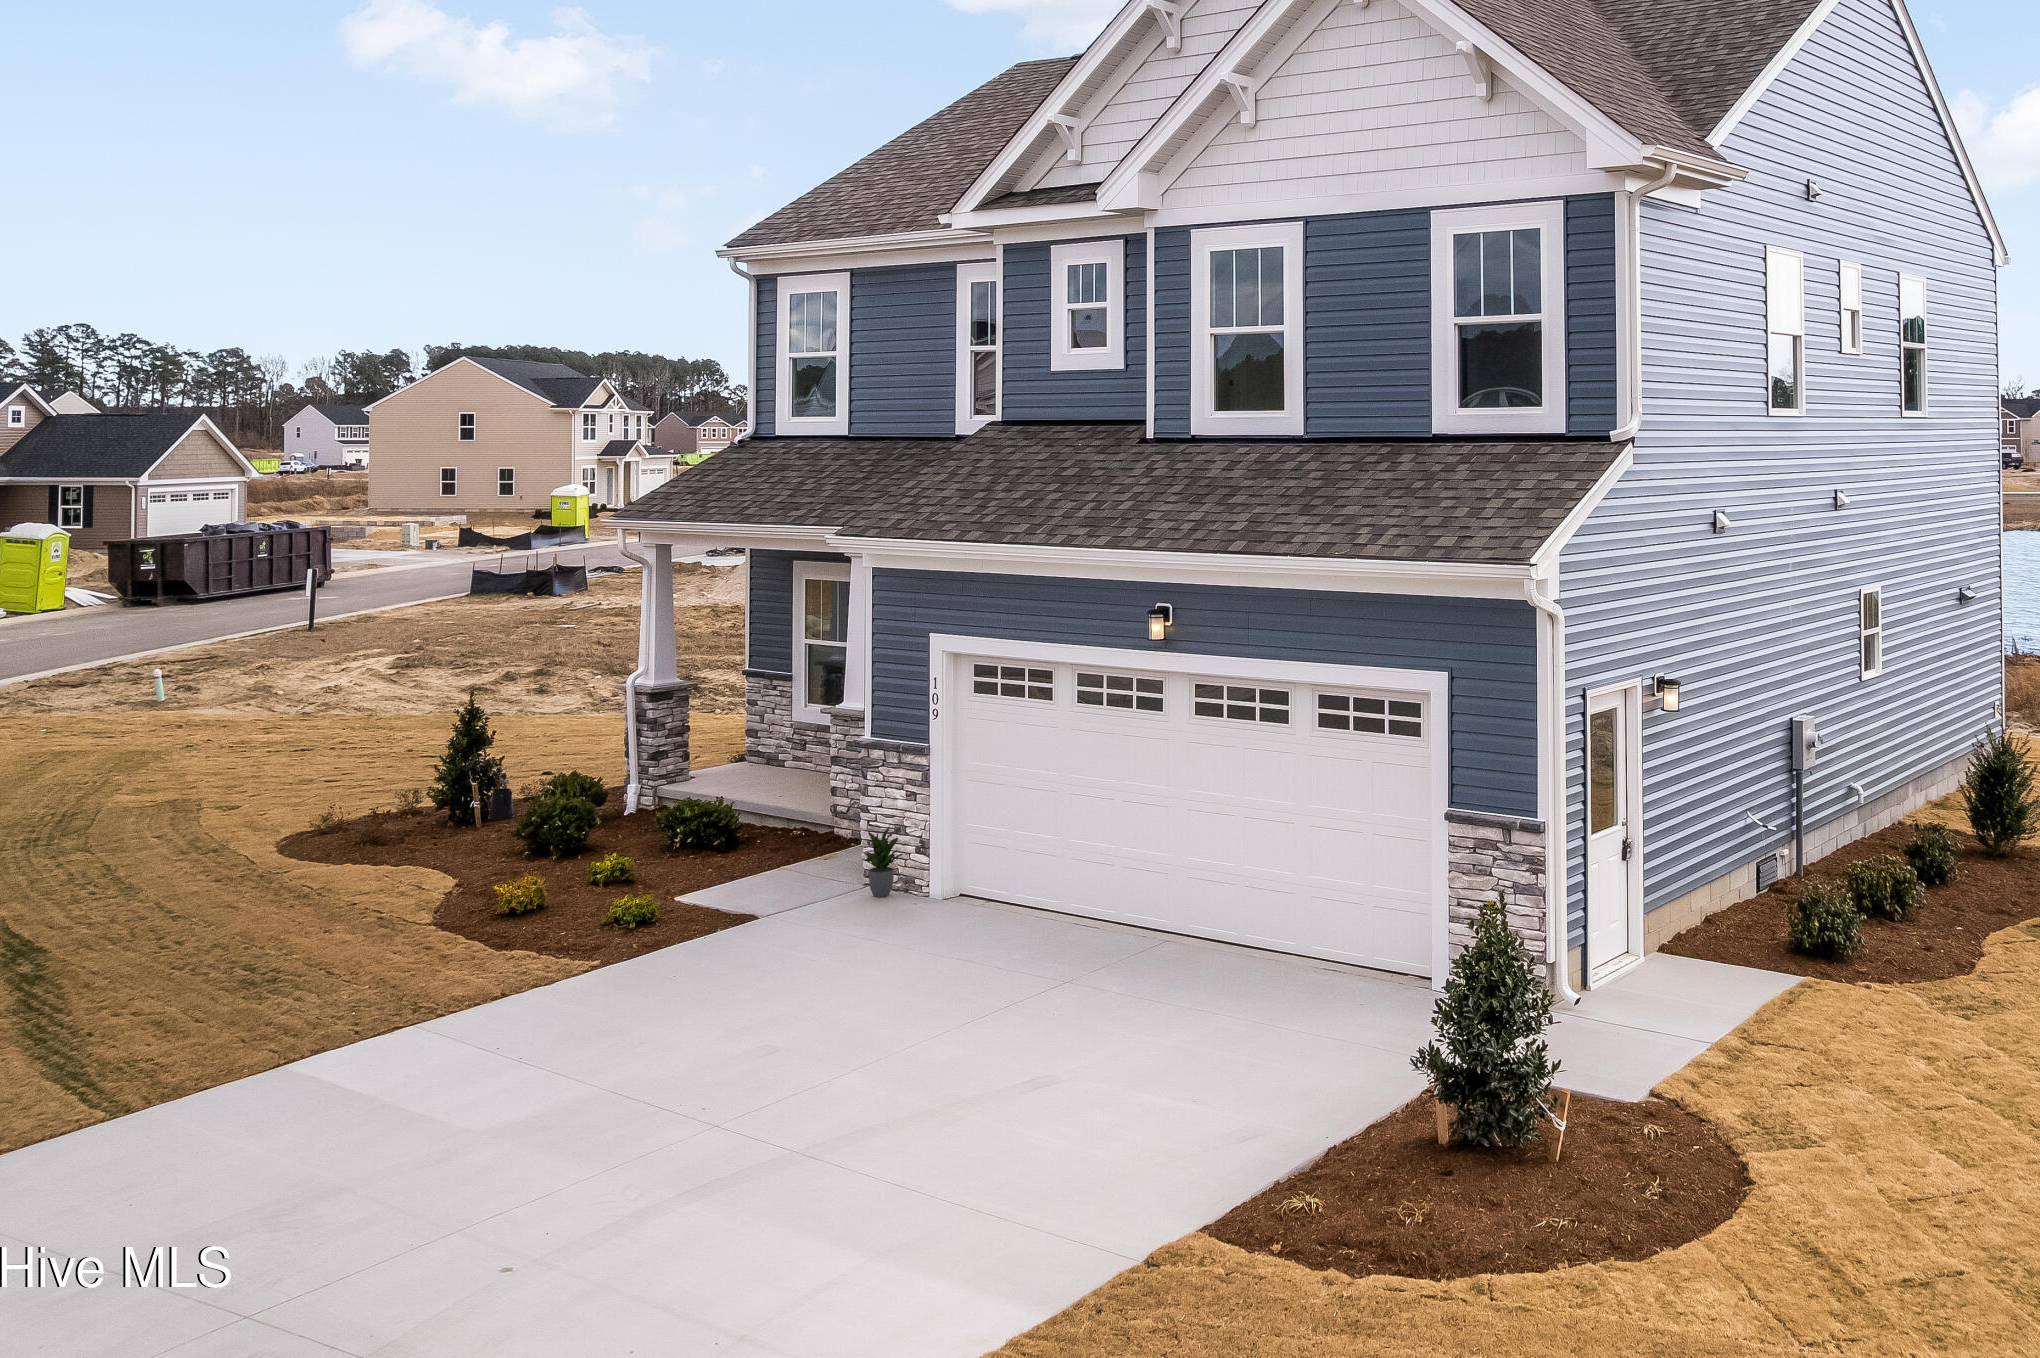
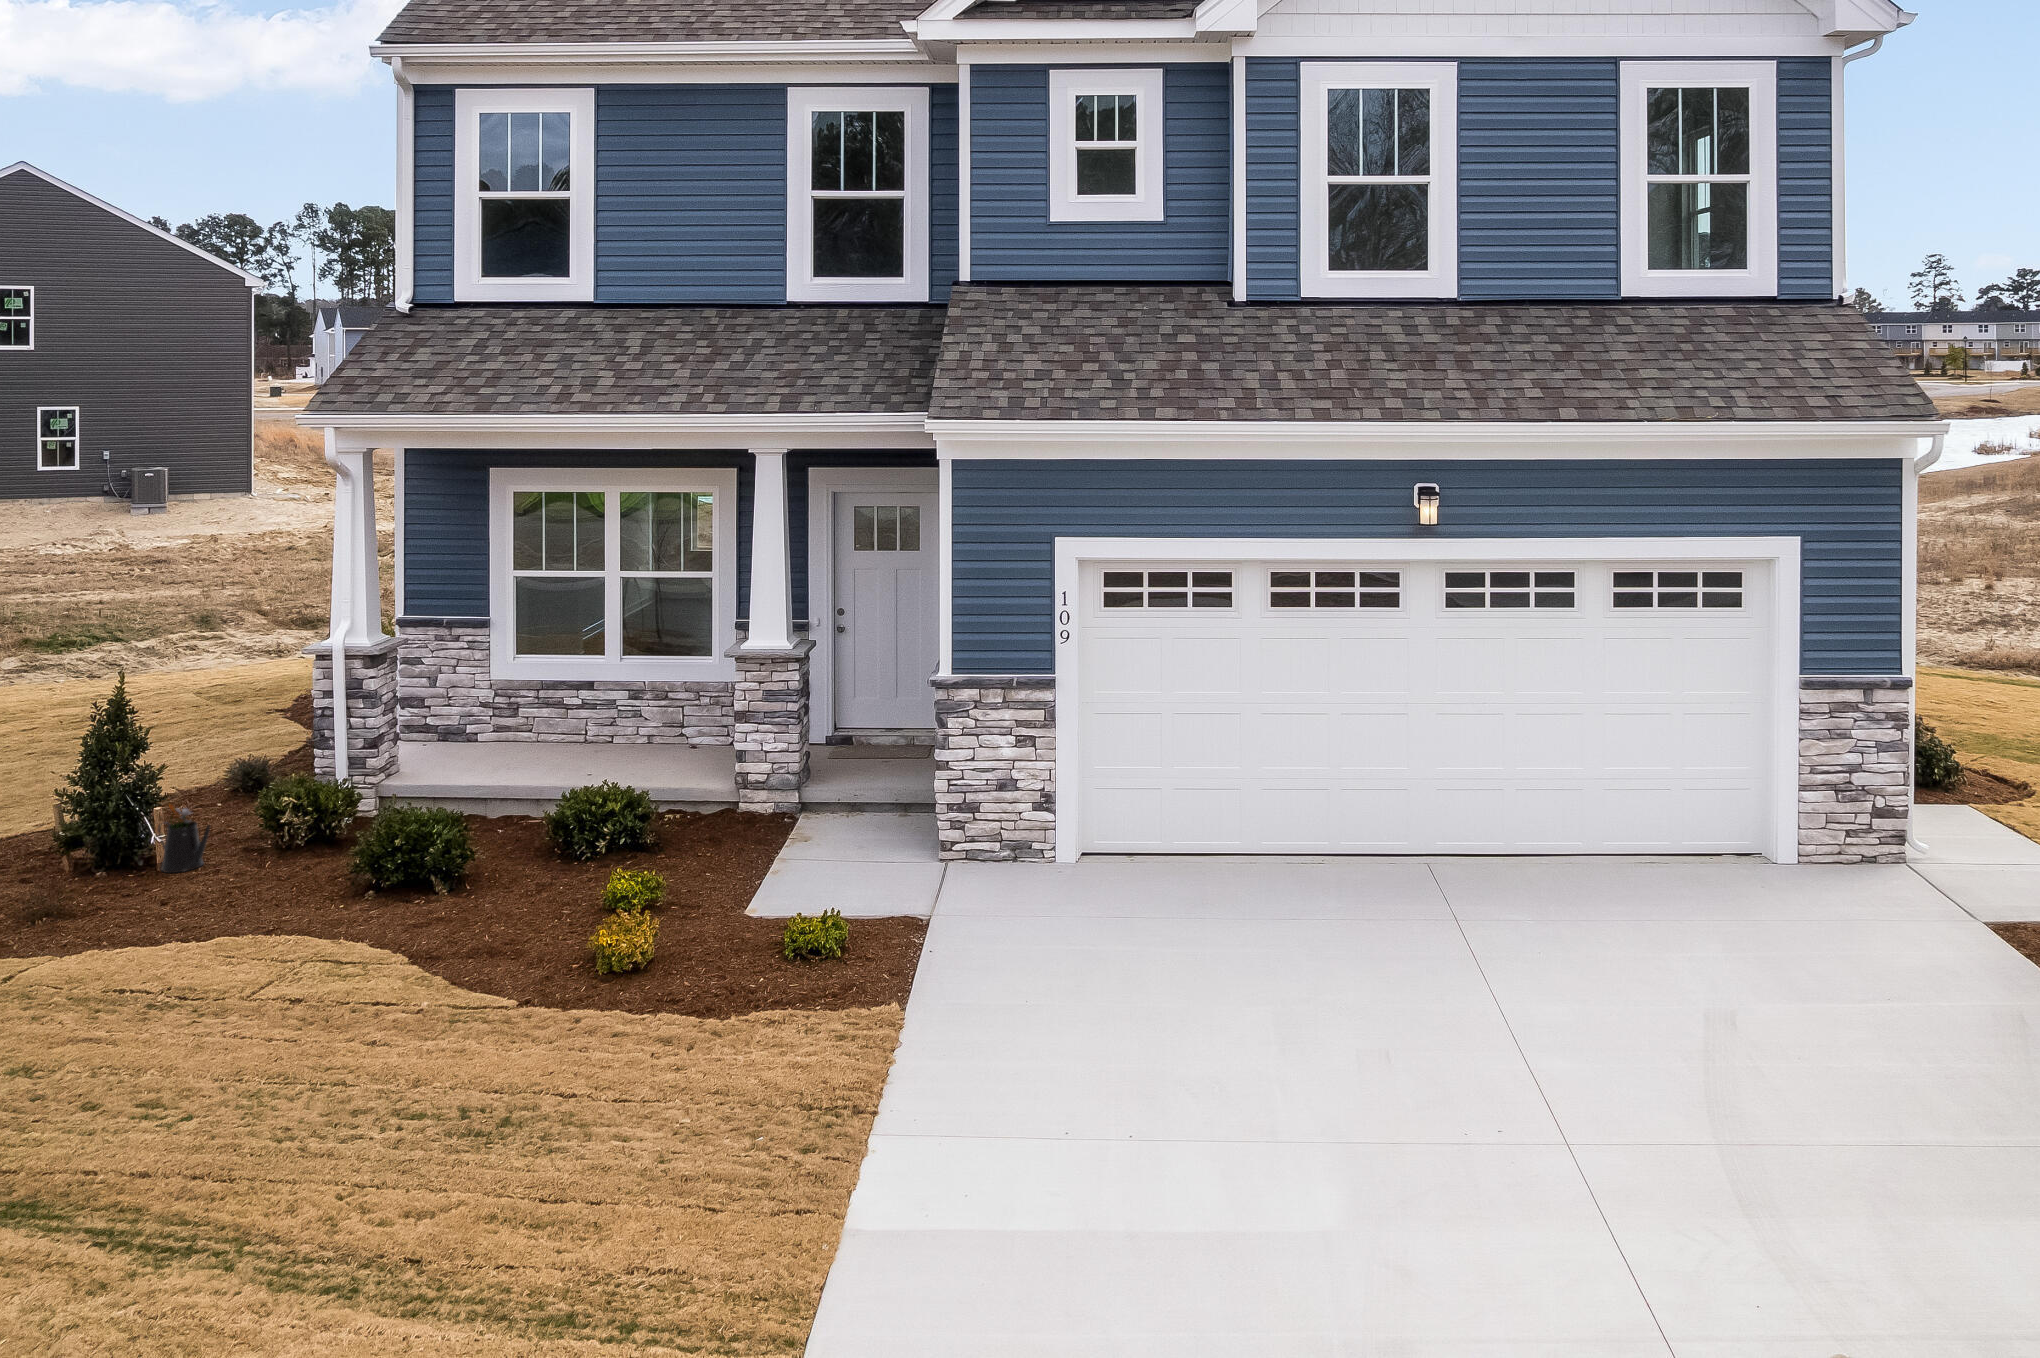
potted plant: present [862,828,903,897] -> none [980,787,1035,878]

